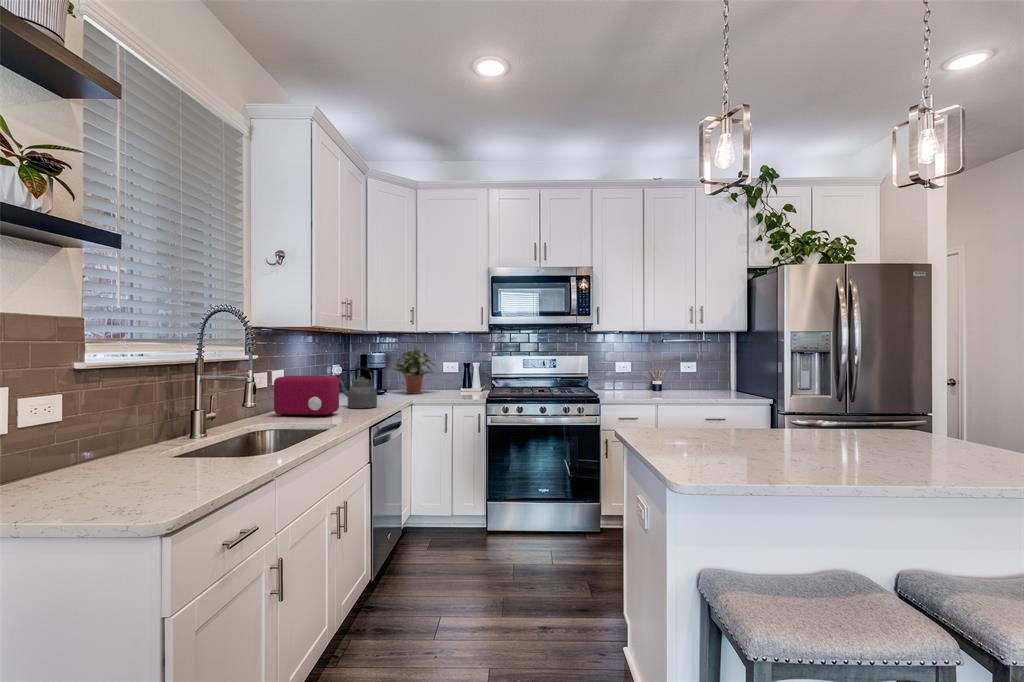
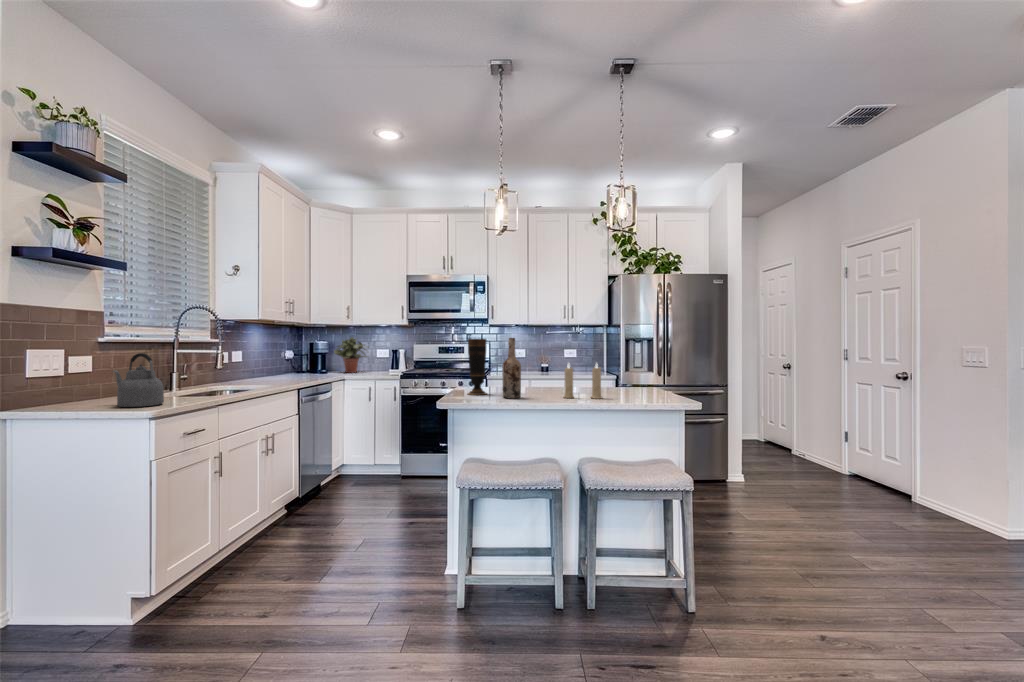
vase: none [683,361,721,458] -> present [468,339,487,395]
wine bottle: none [770,362,808,471] -> present [502,338,521,398]
kettle: present [339,367,377,408] -> present [113,353,164,407]
toaster: present [274,376,339,416] -> none [232,355,280,382]
candle: none [873,403,955,472] -> present [564,363,602,399]

